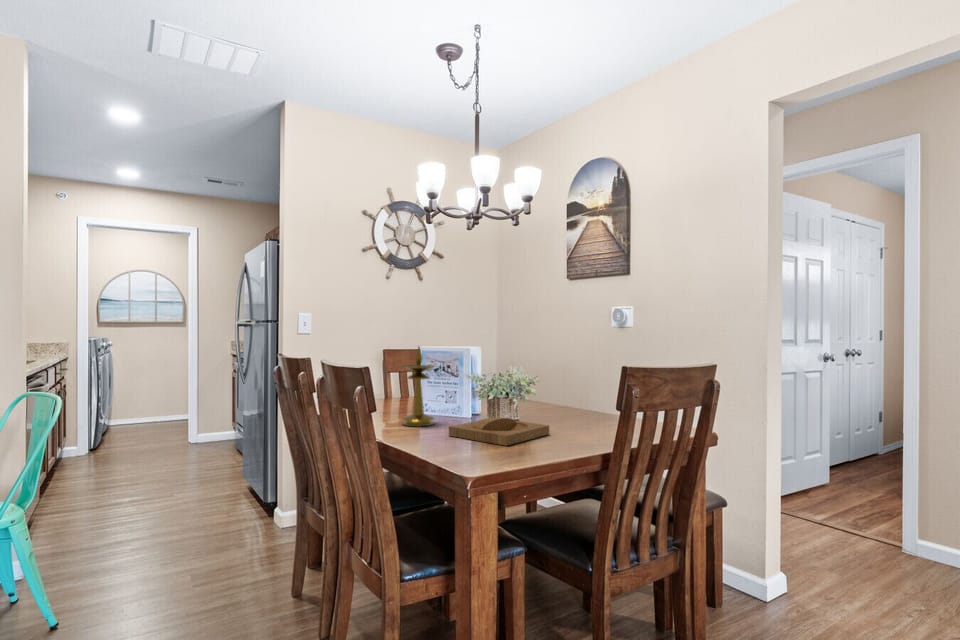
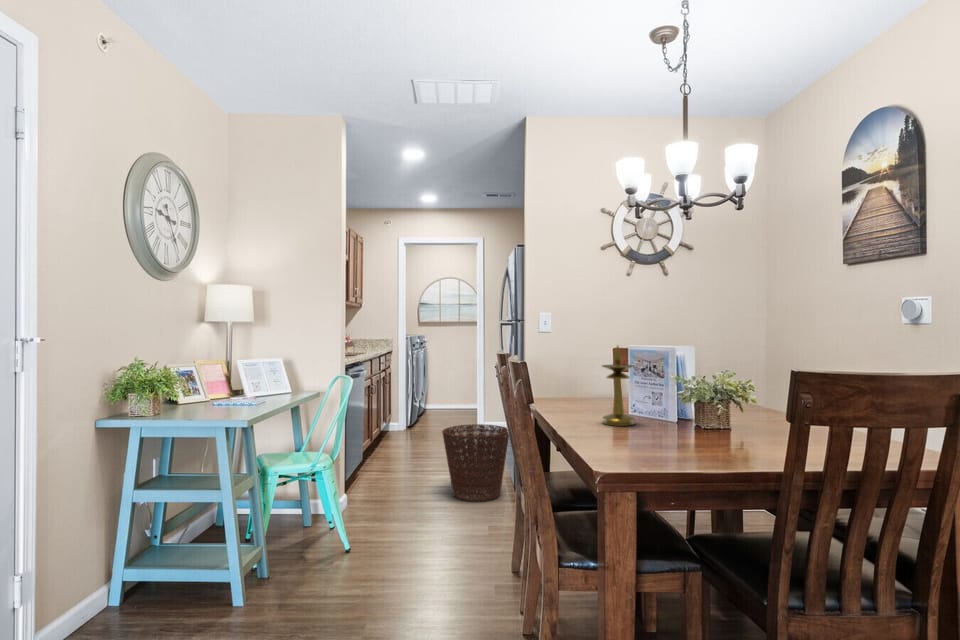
tray: present [449,418,549,446] -> none [635,423,749,452]
basket: none [169,438,255,529] -> present [442,424,509,502]

